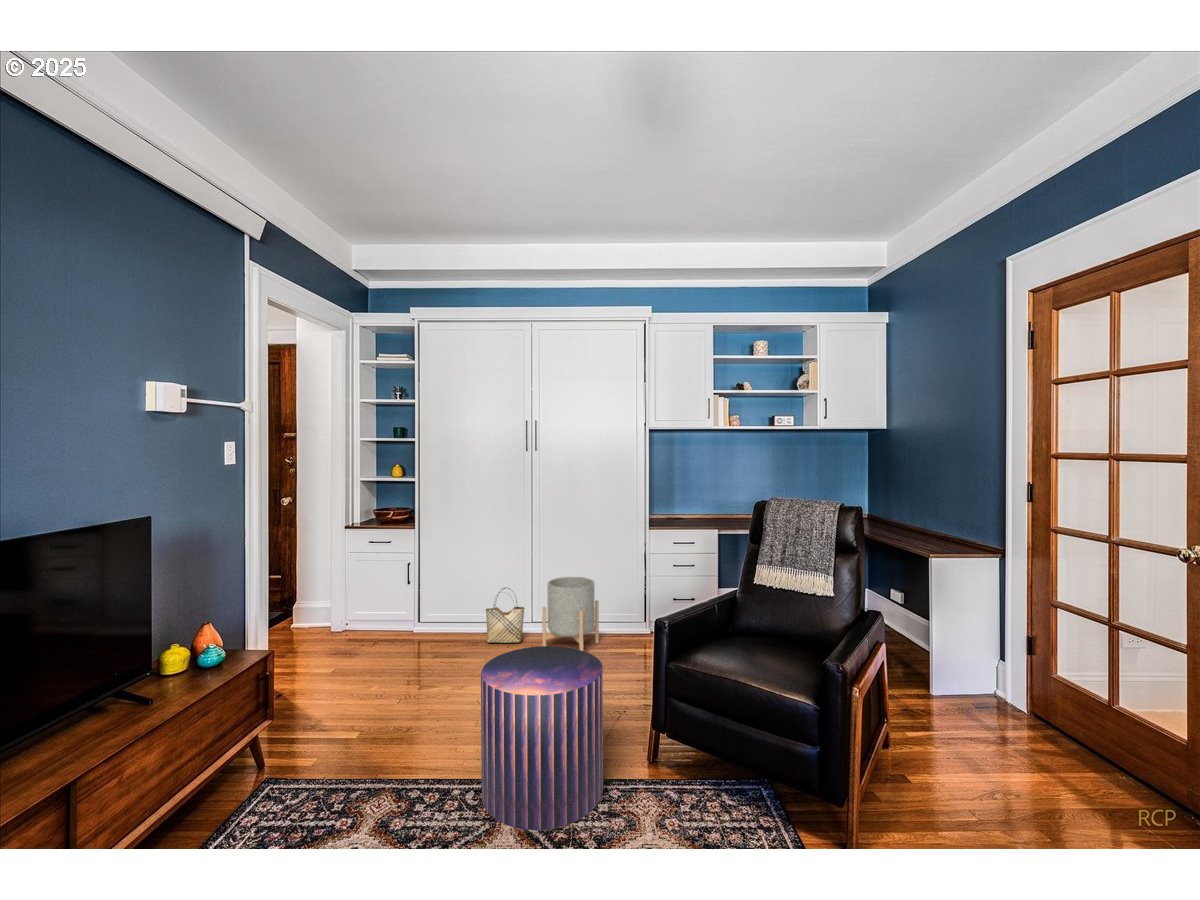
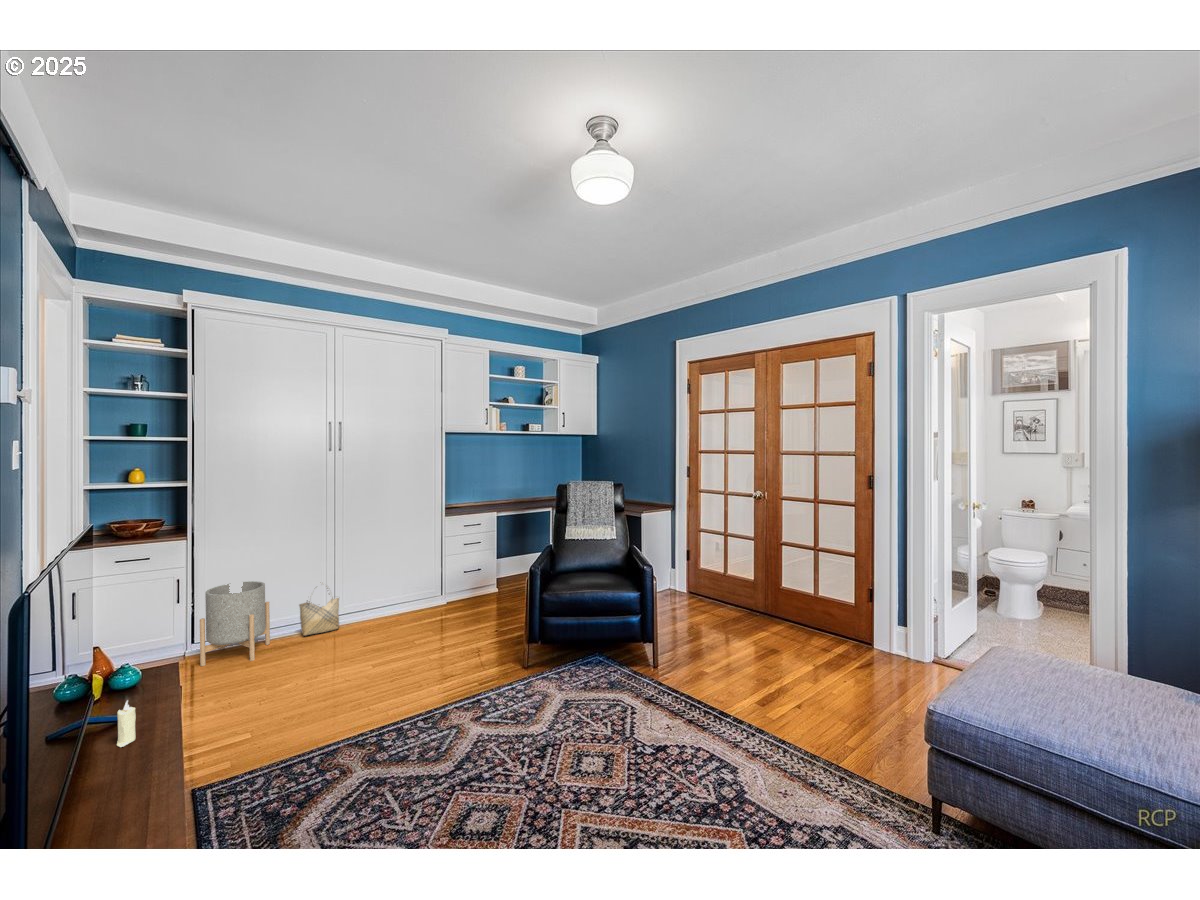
planter: present [542,577,599,650] -> present [200,581,270,666]
pouf: present [481,646,603,830] -> none [421,599,514,726]
candle: none [92,690,114,735] -> present [117,700,136,747]

